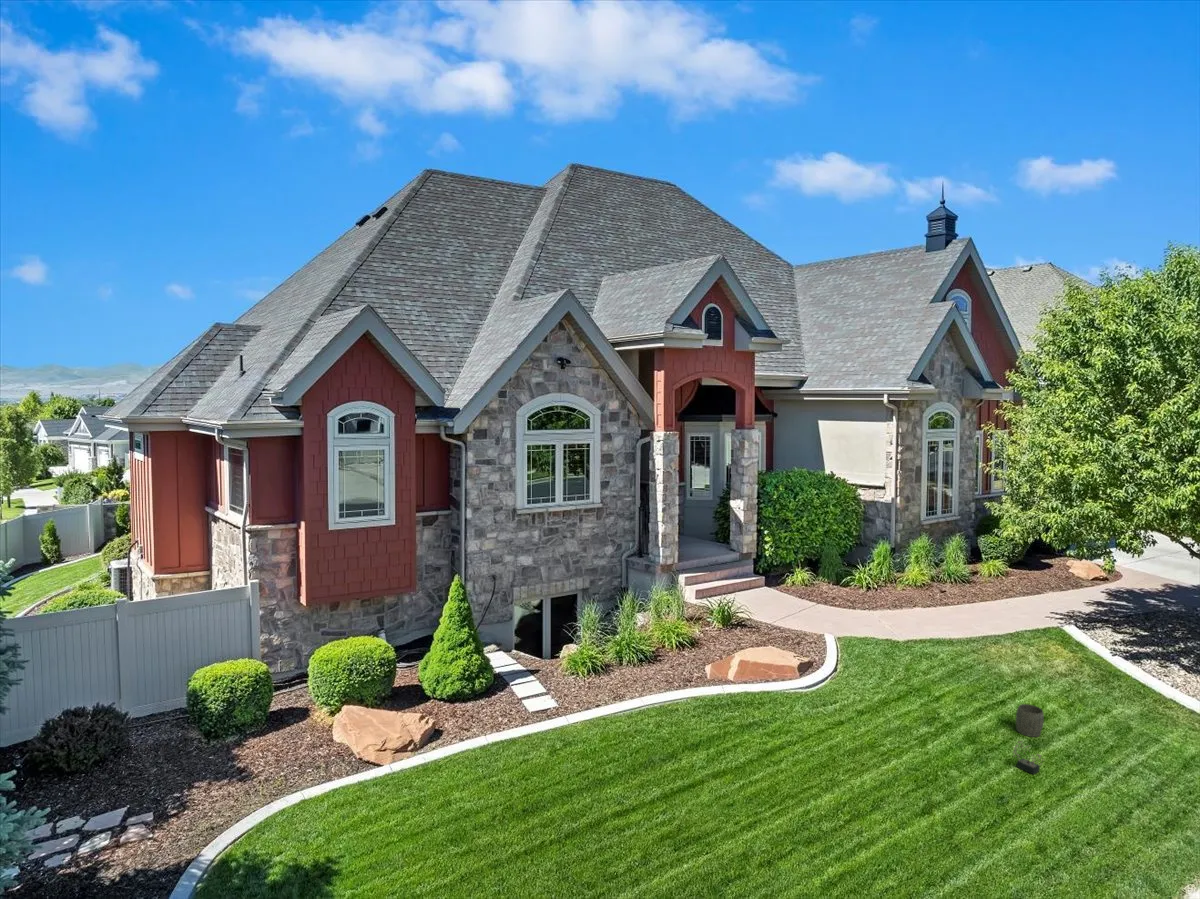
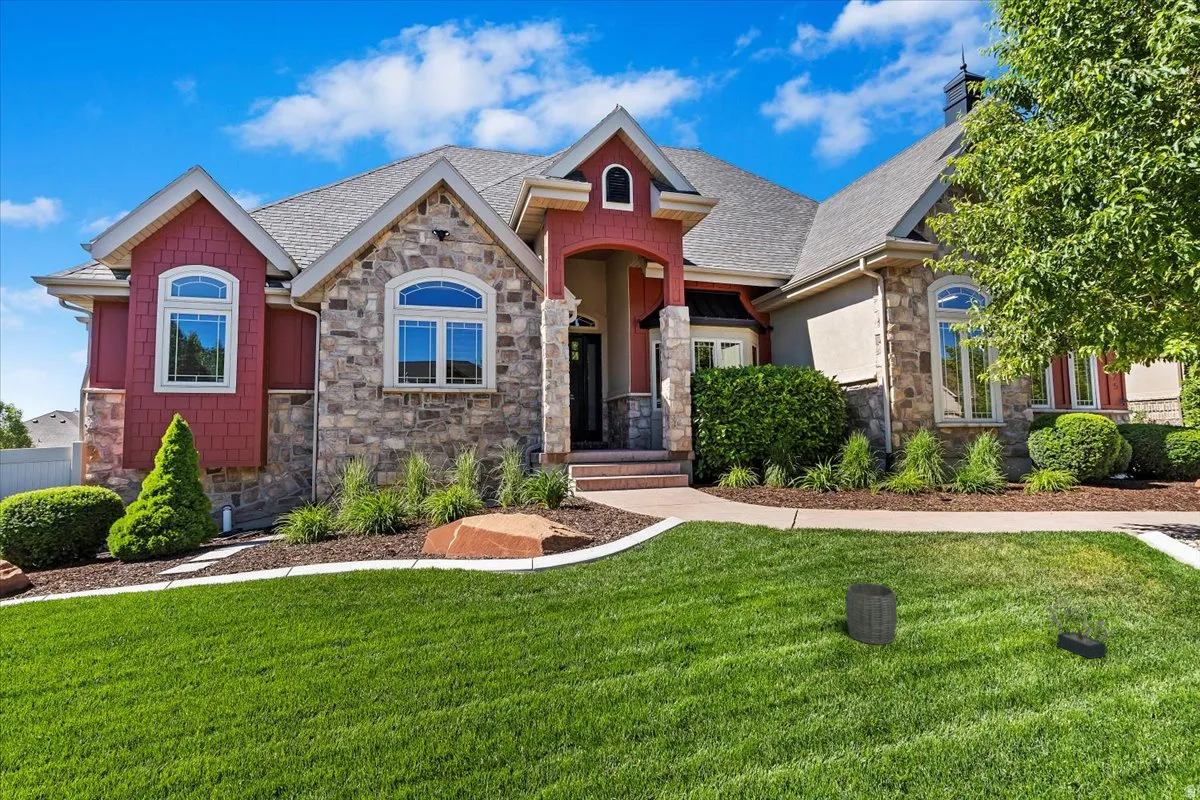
decorative plant: present [1014,742,1041,774] -> present [1047,599,1112,659]

